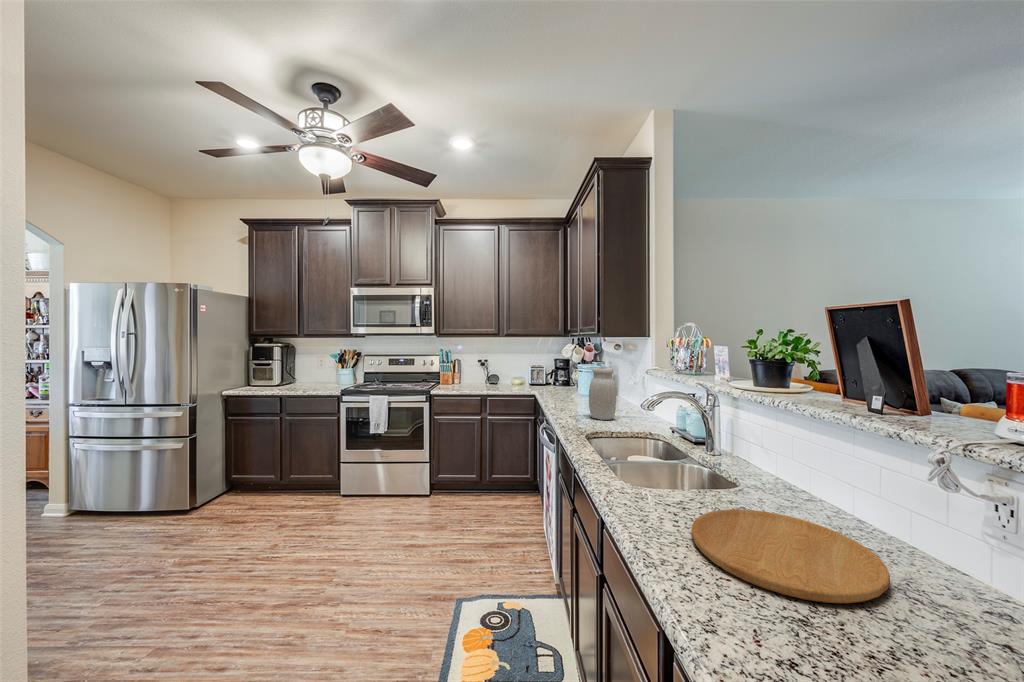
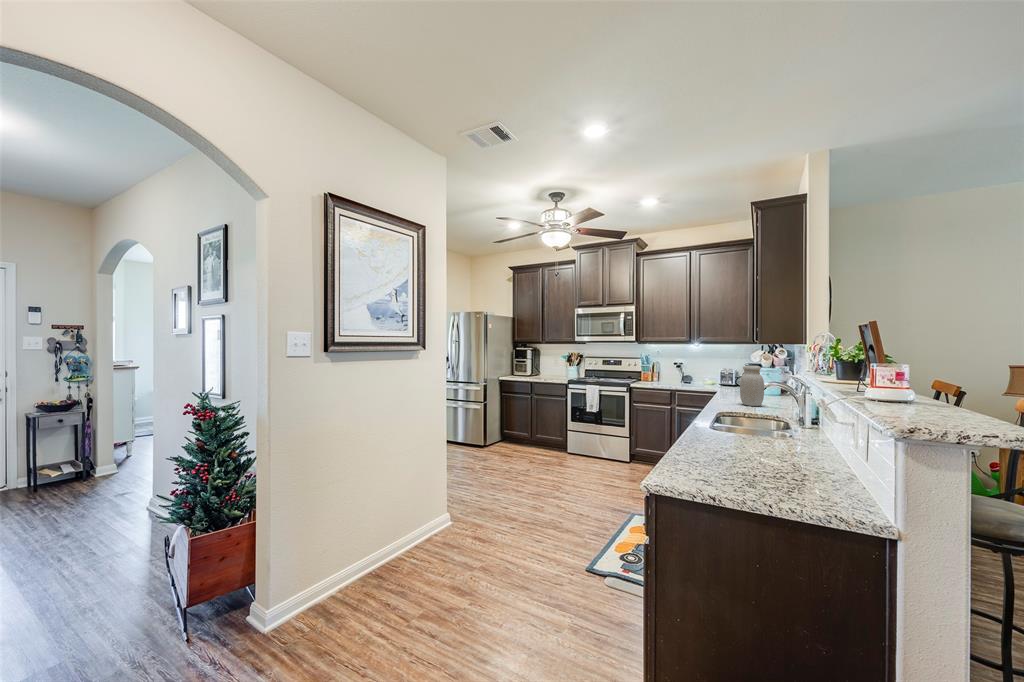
cutting board: present [692,509,890,603] -> none [710,433,804,457]

